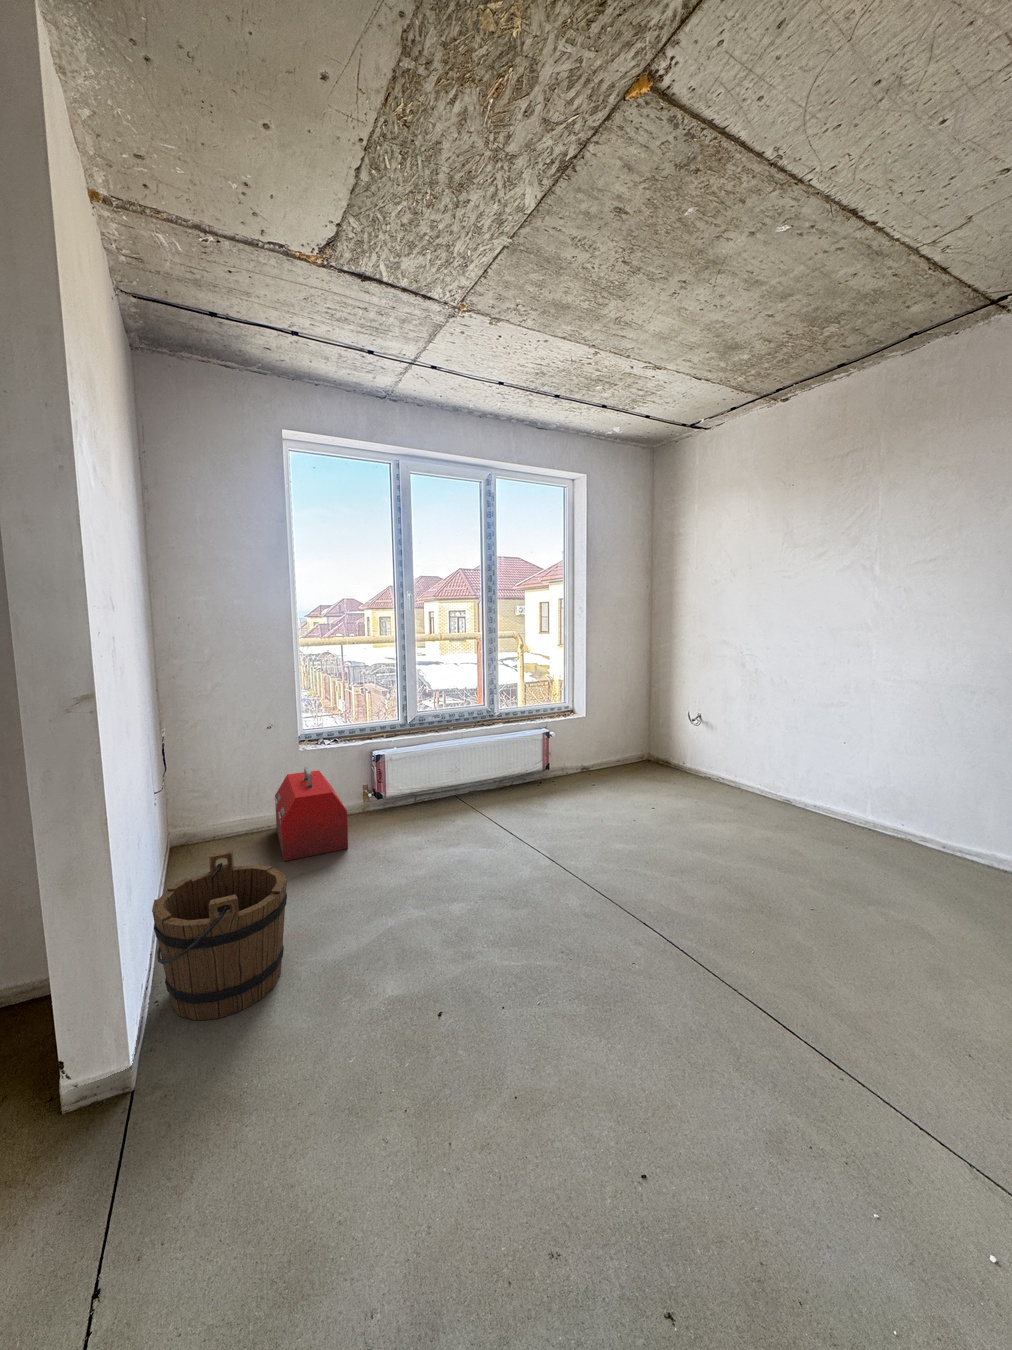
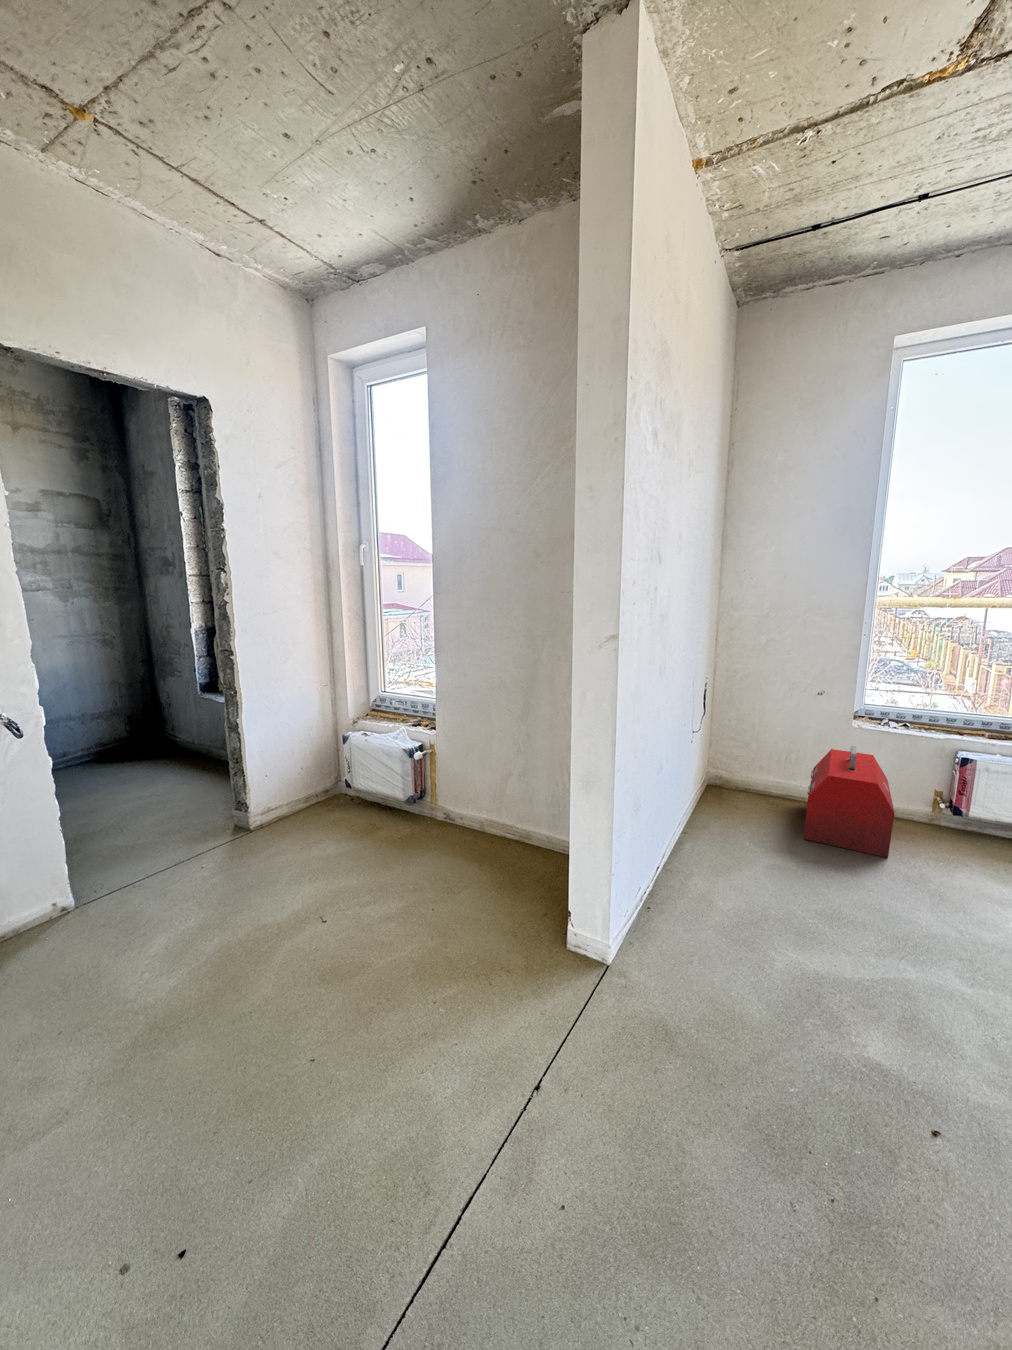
bucket: present [152,850,287,1020] -> none [653,797,778,954]

